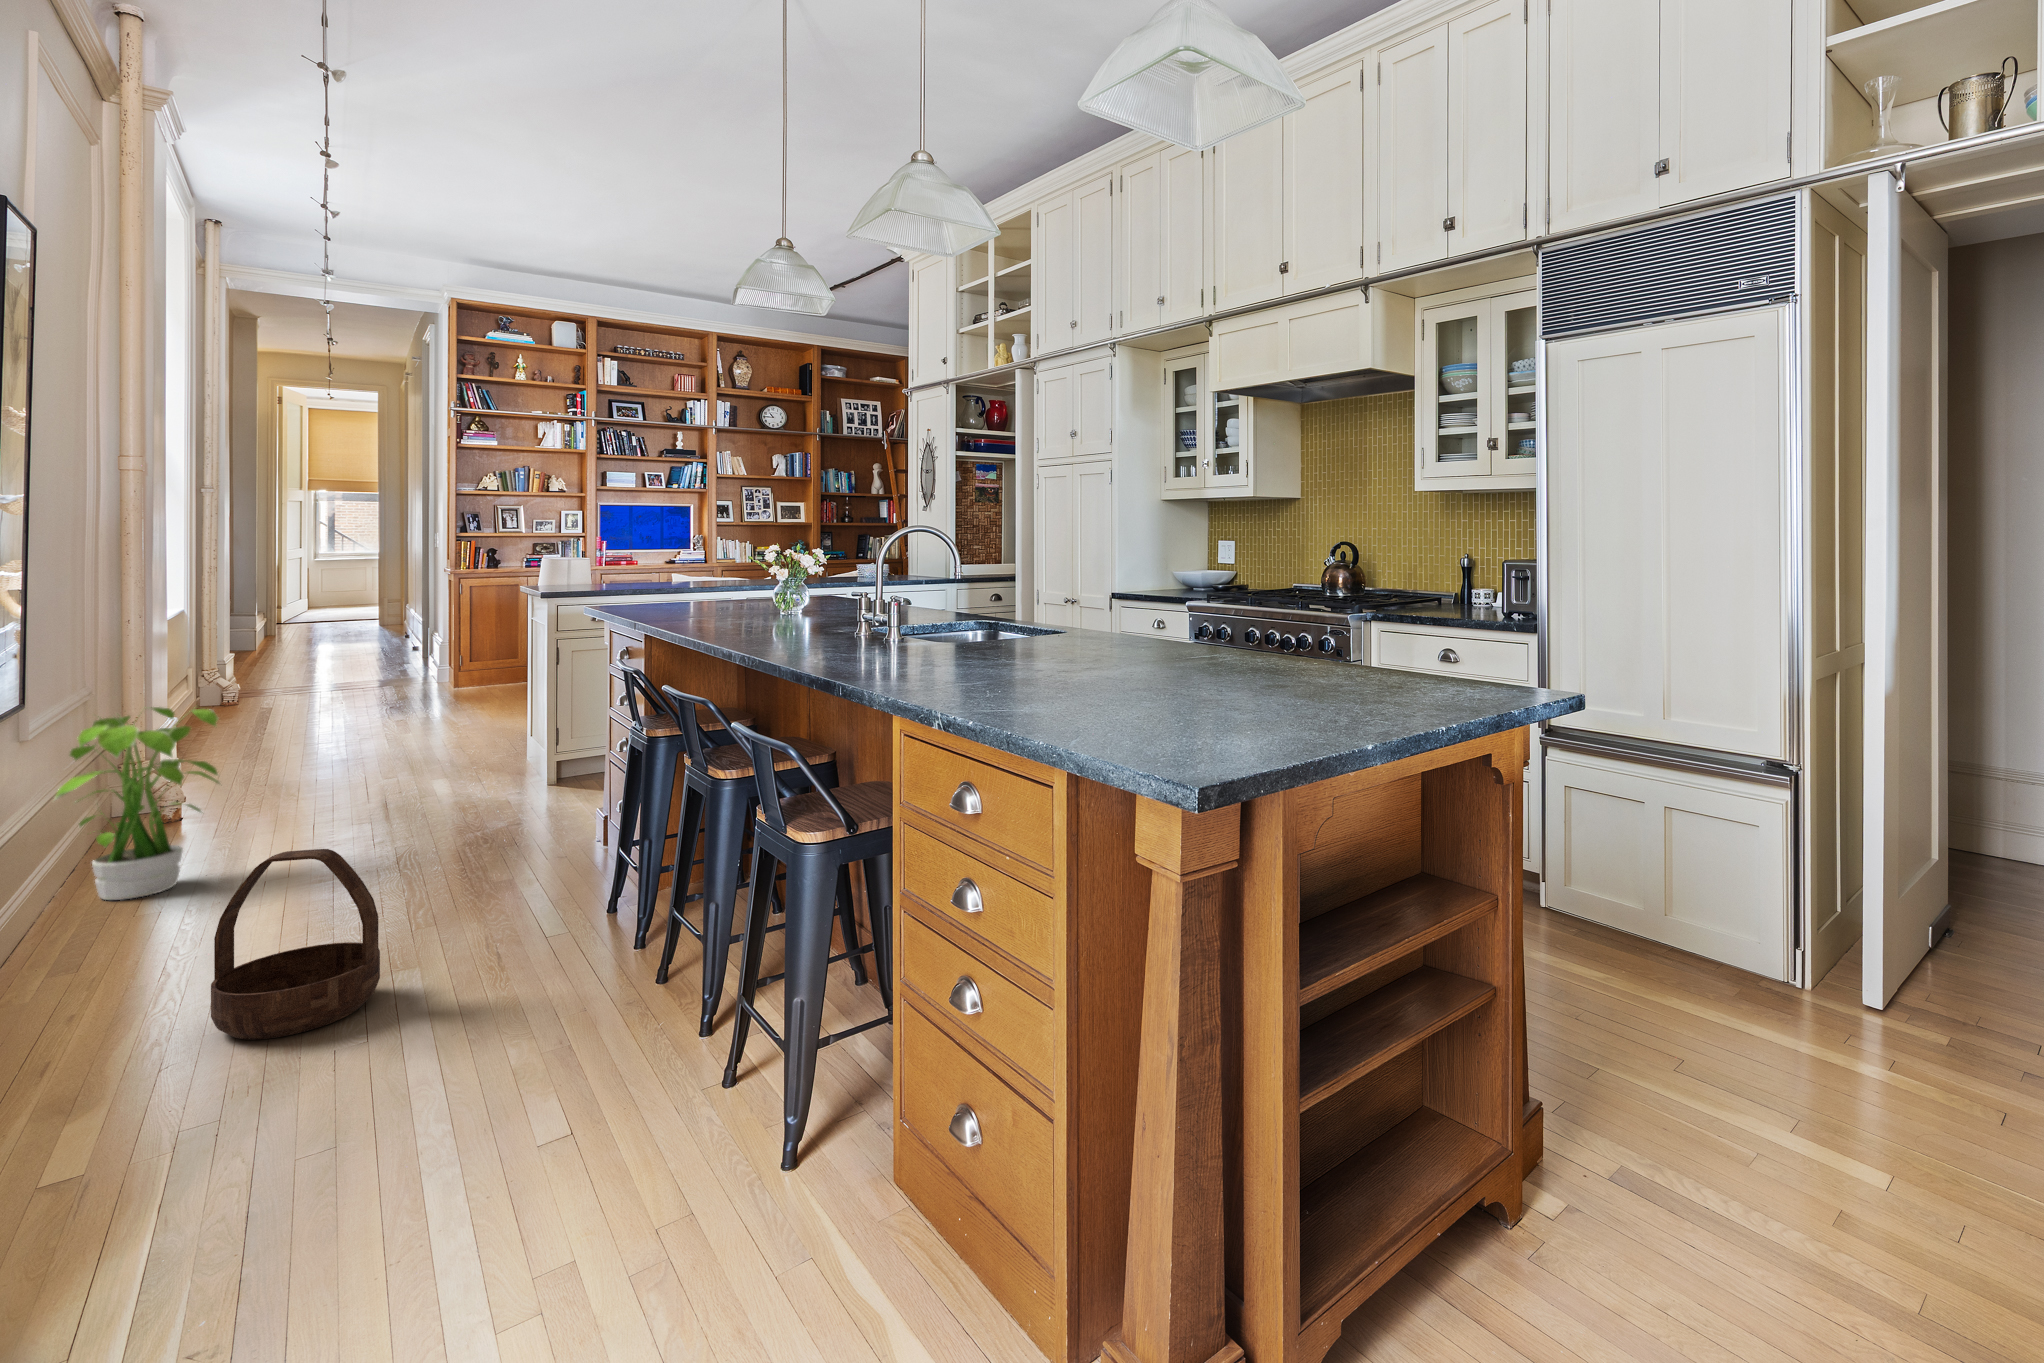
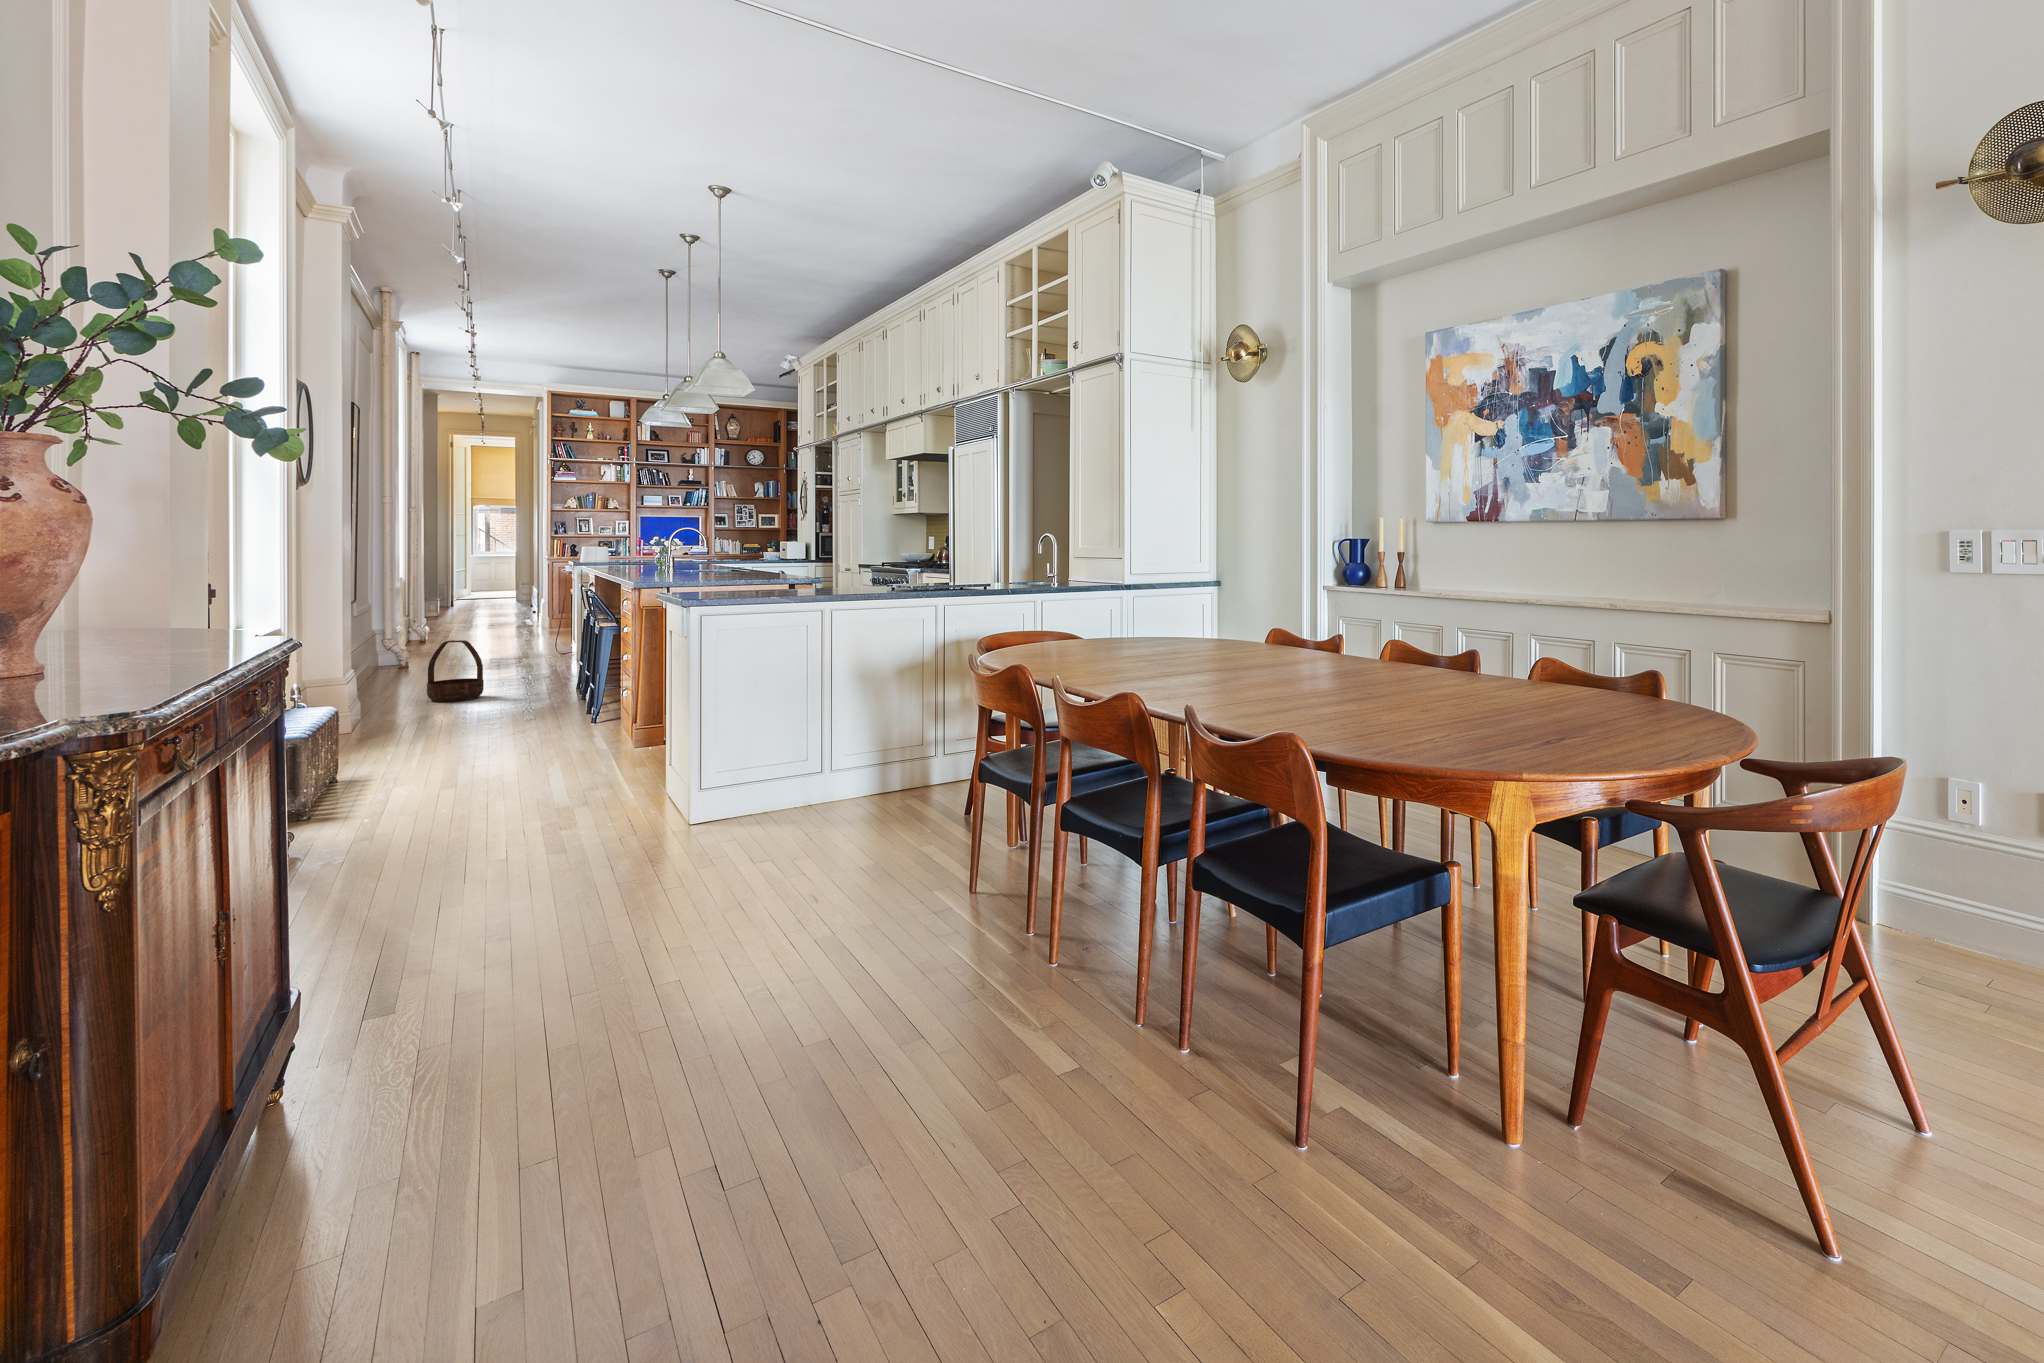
potted plant: present [55,707,219,900] -> none [363,602,427,680]

